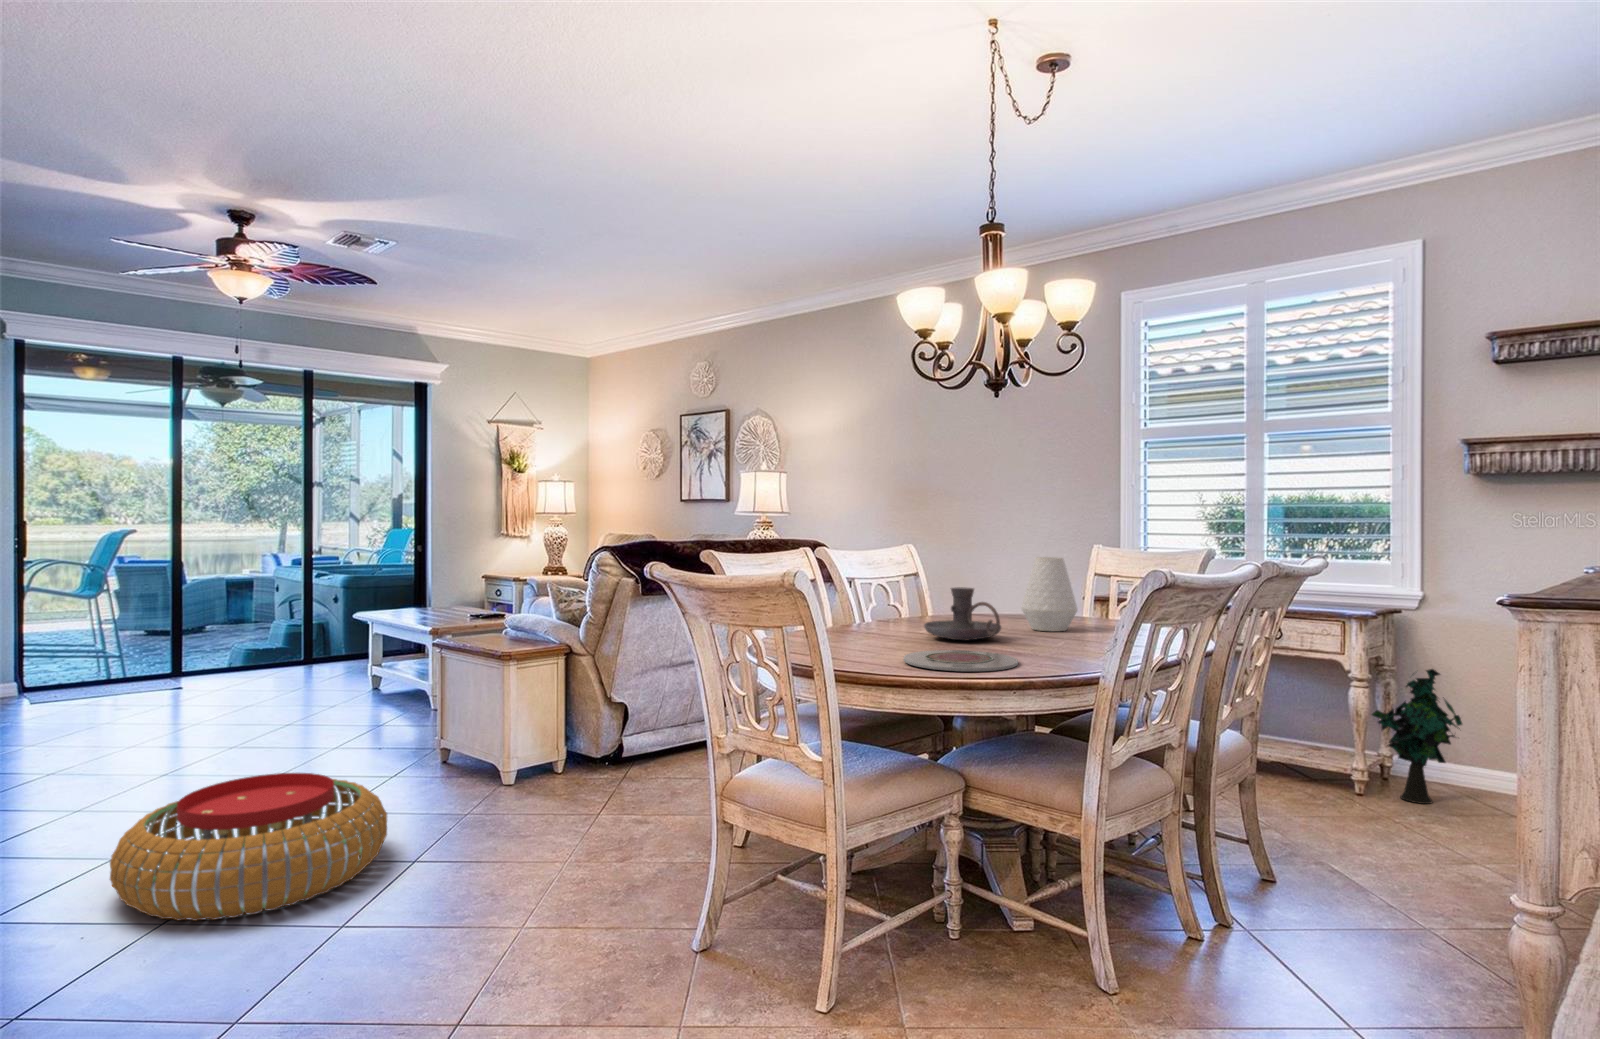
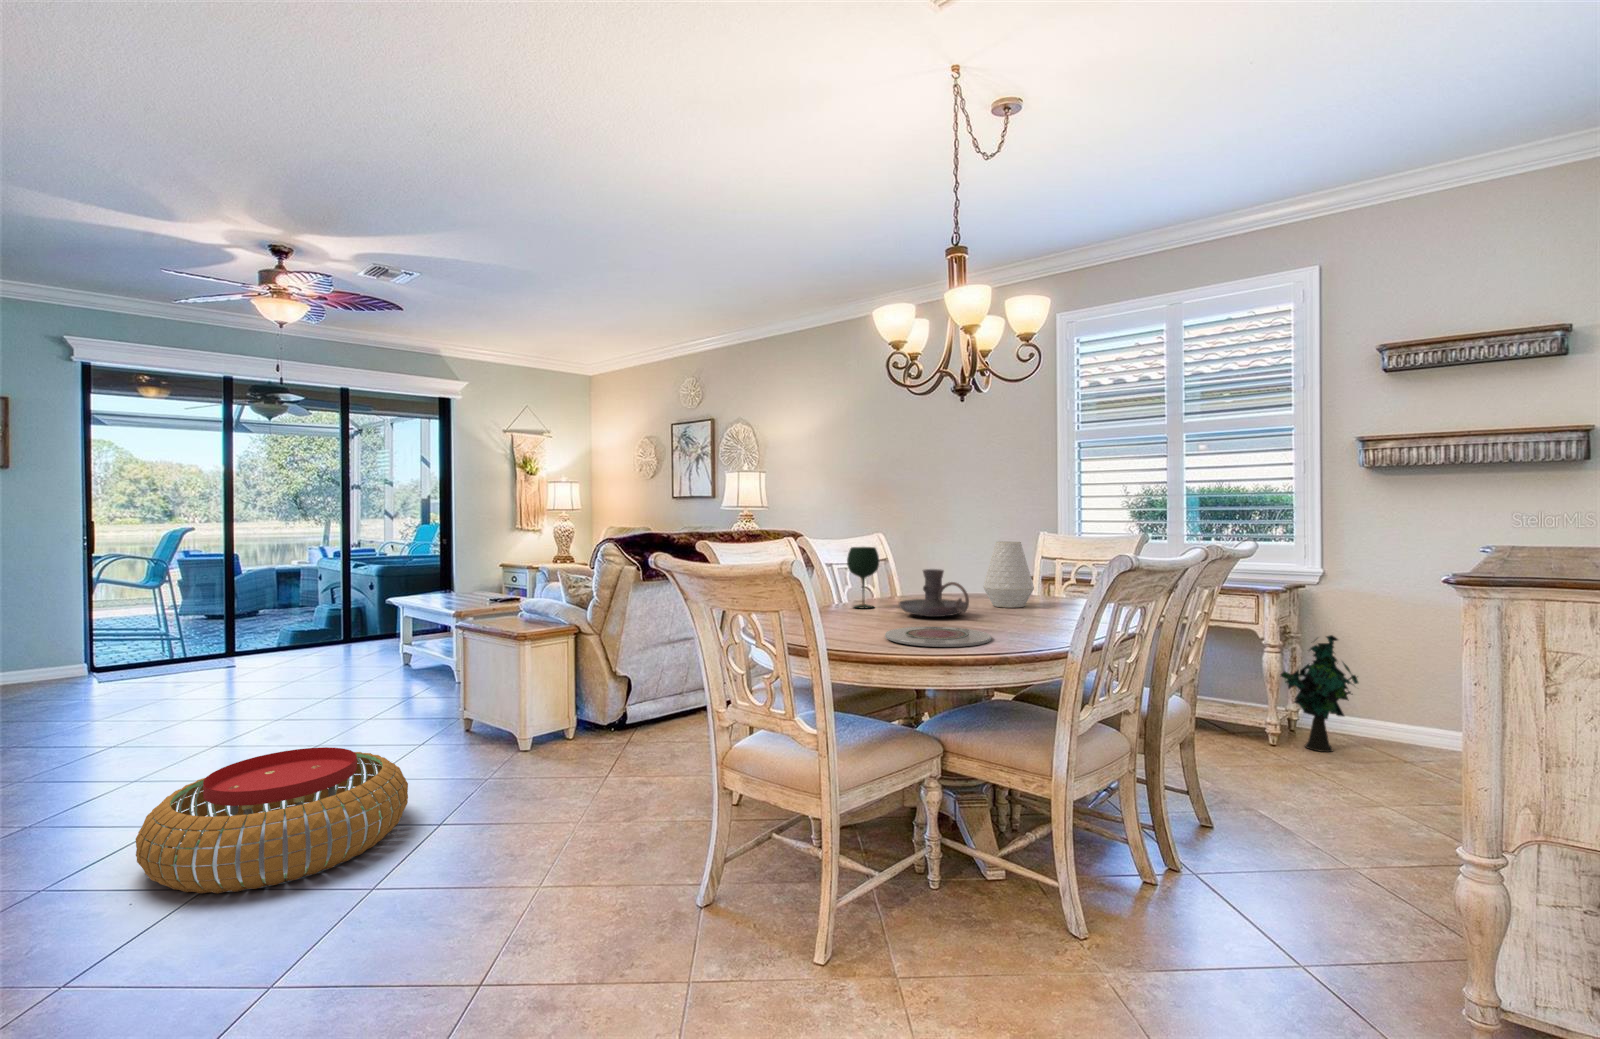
wine glass: none [869,561,905,630] -> present [847,547,879,608]

